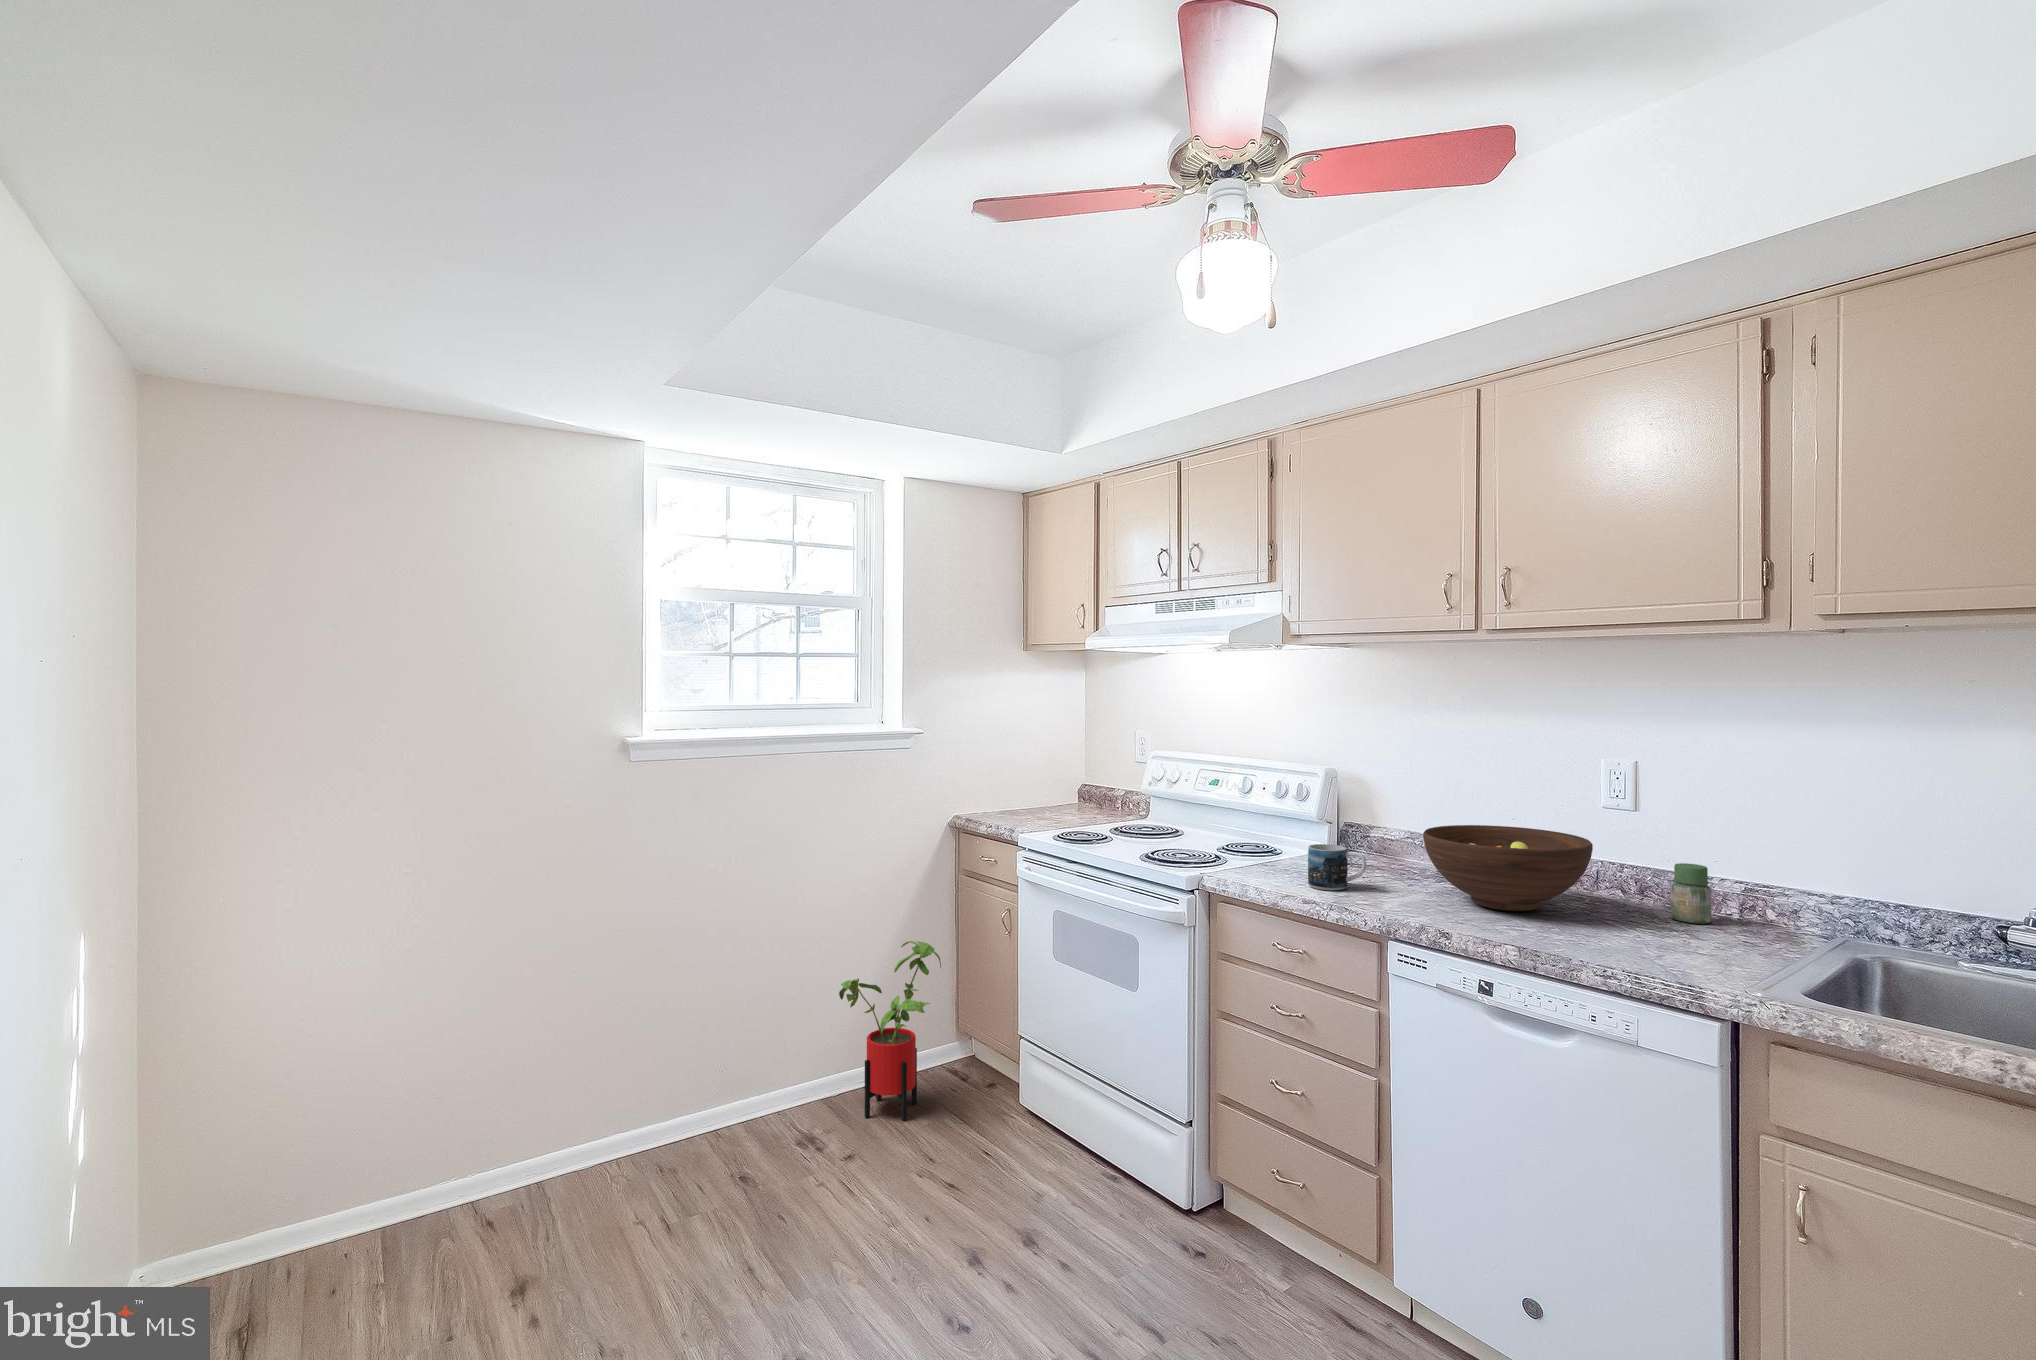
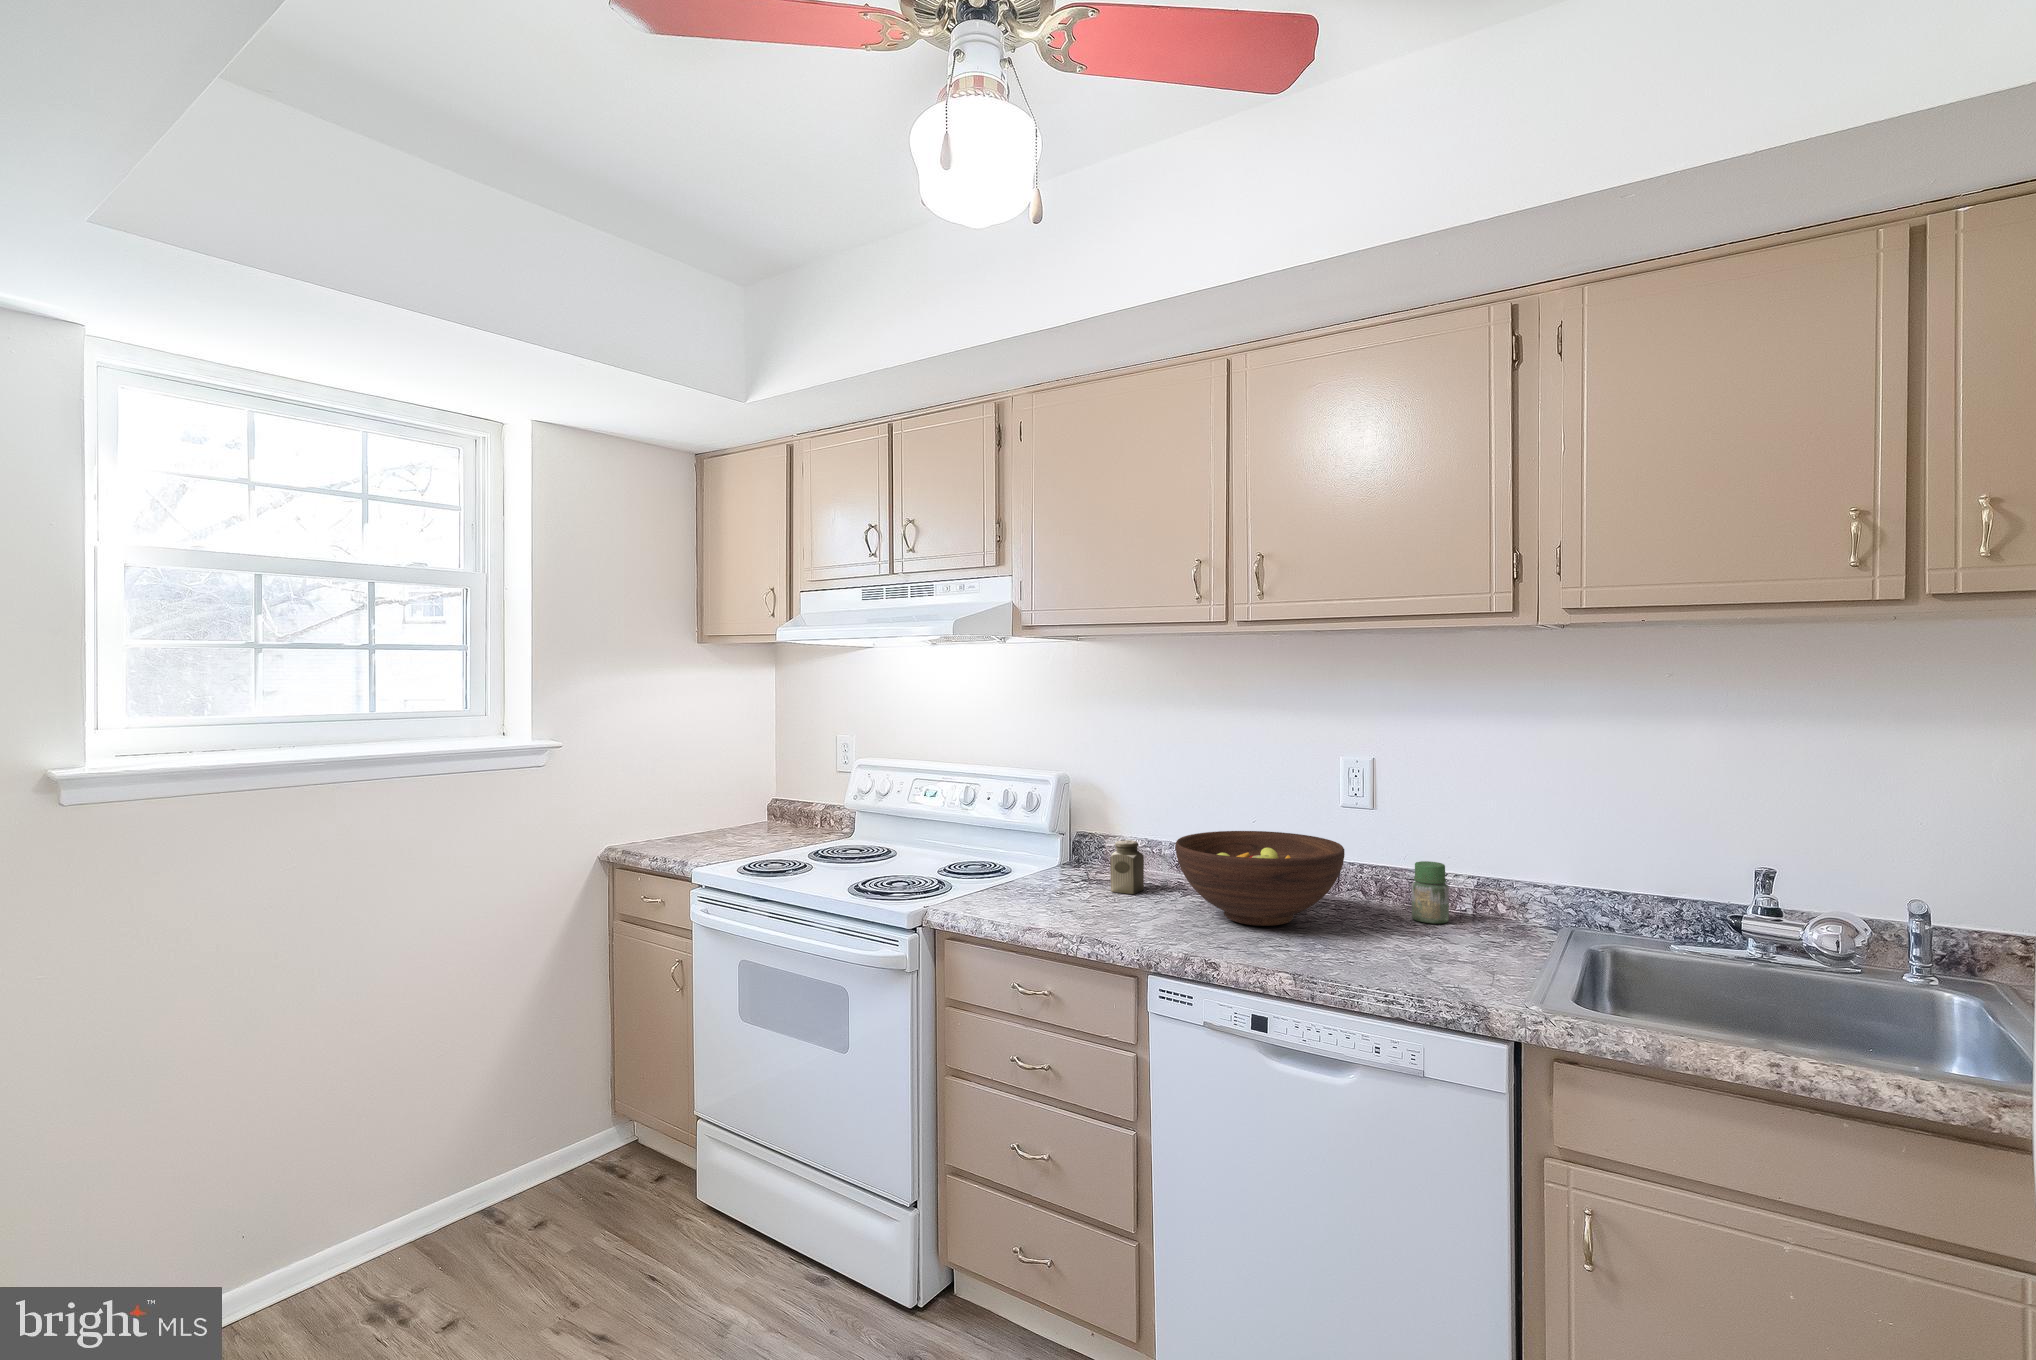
salt shaker: none [1369,830,1401,878] -> present [1110,840,1144,894]
mug: present [1308,844,1366,890] -> none [1051,862,1115,916]
house plant: present [839,941,941,1121] -> none [441,1015,592,1262]

